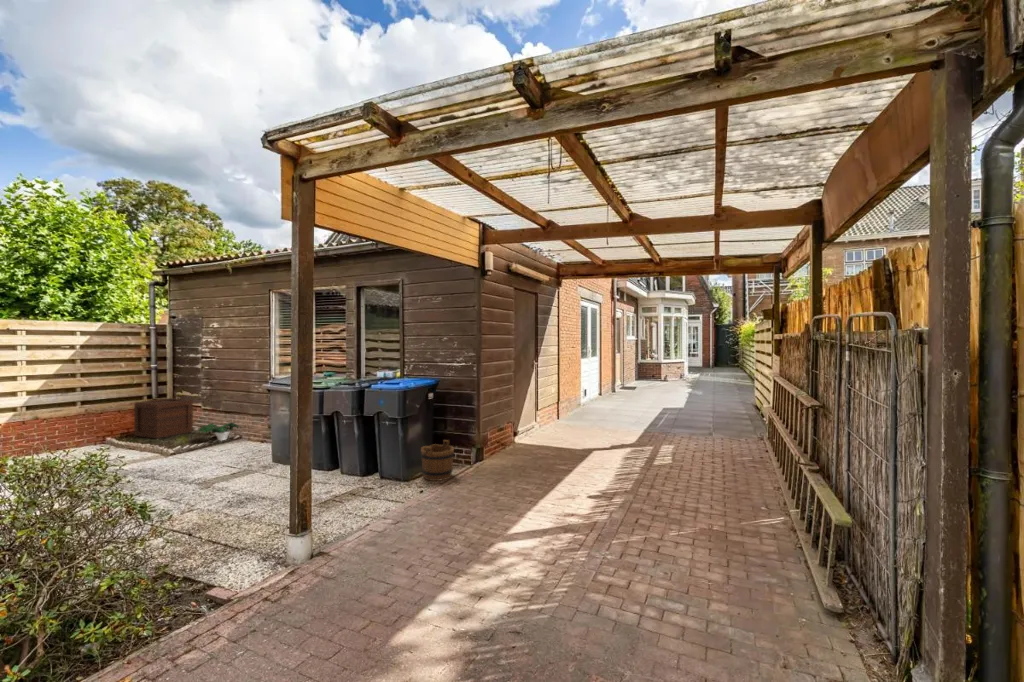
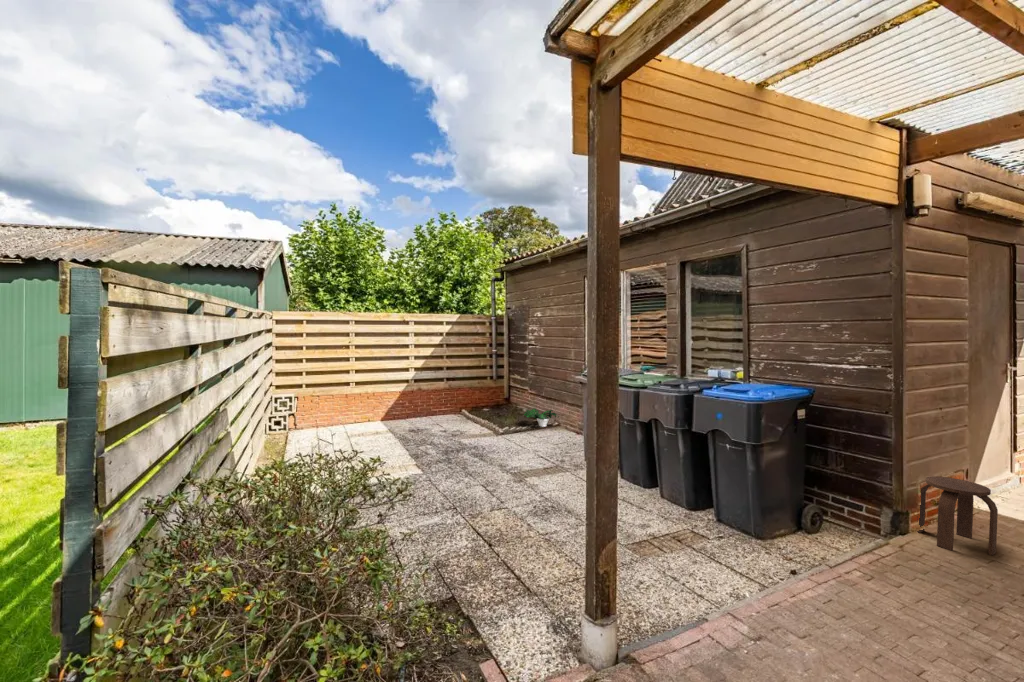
wooden crate: present [134,398,193,439] -> none [481,381,522,417]
stool: none [493,425,523,464] -> present [917,476,998,555]
bucket: present [421,440,454,481] -> none [782,486,848,556]

